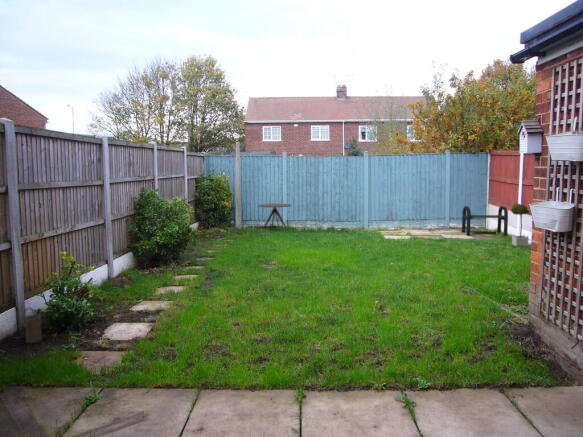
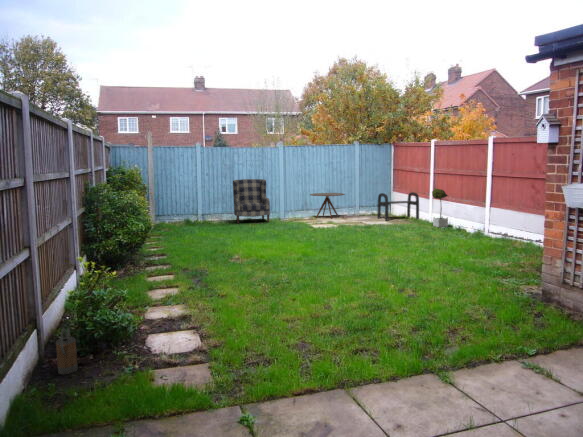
chair: none [315,188,348,231] -> present [233,179,270,224]
round table: present [258,204,292,229] -> present [310,193,345,218]

